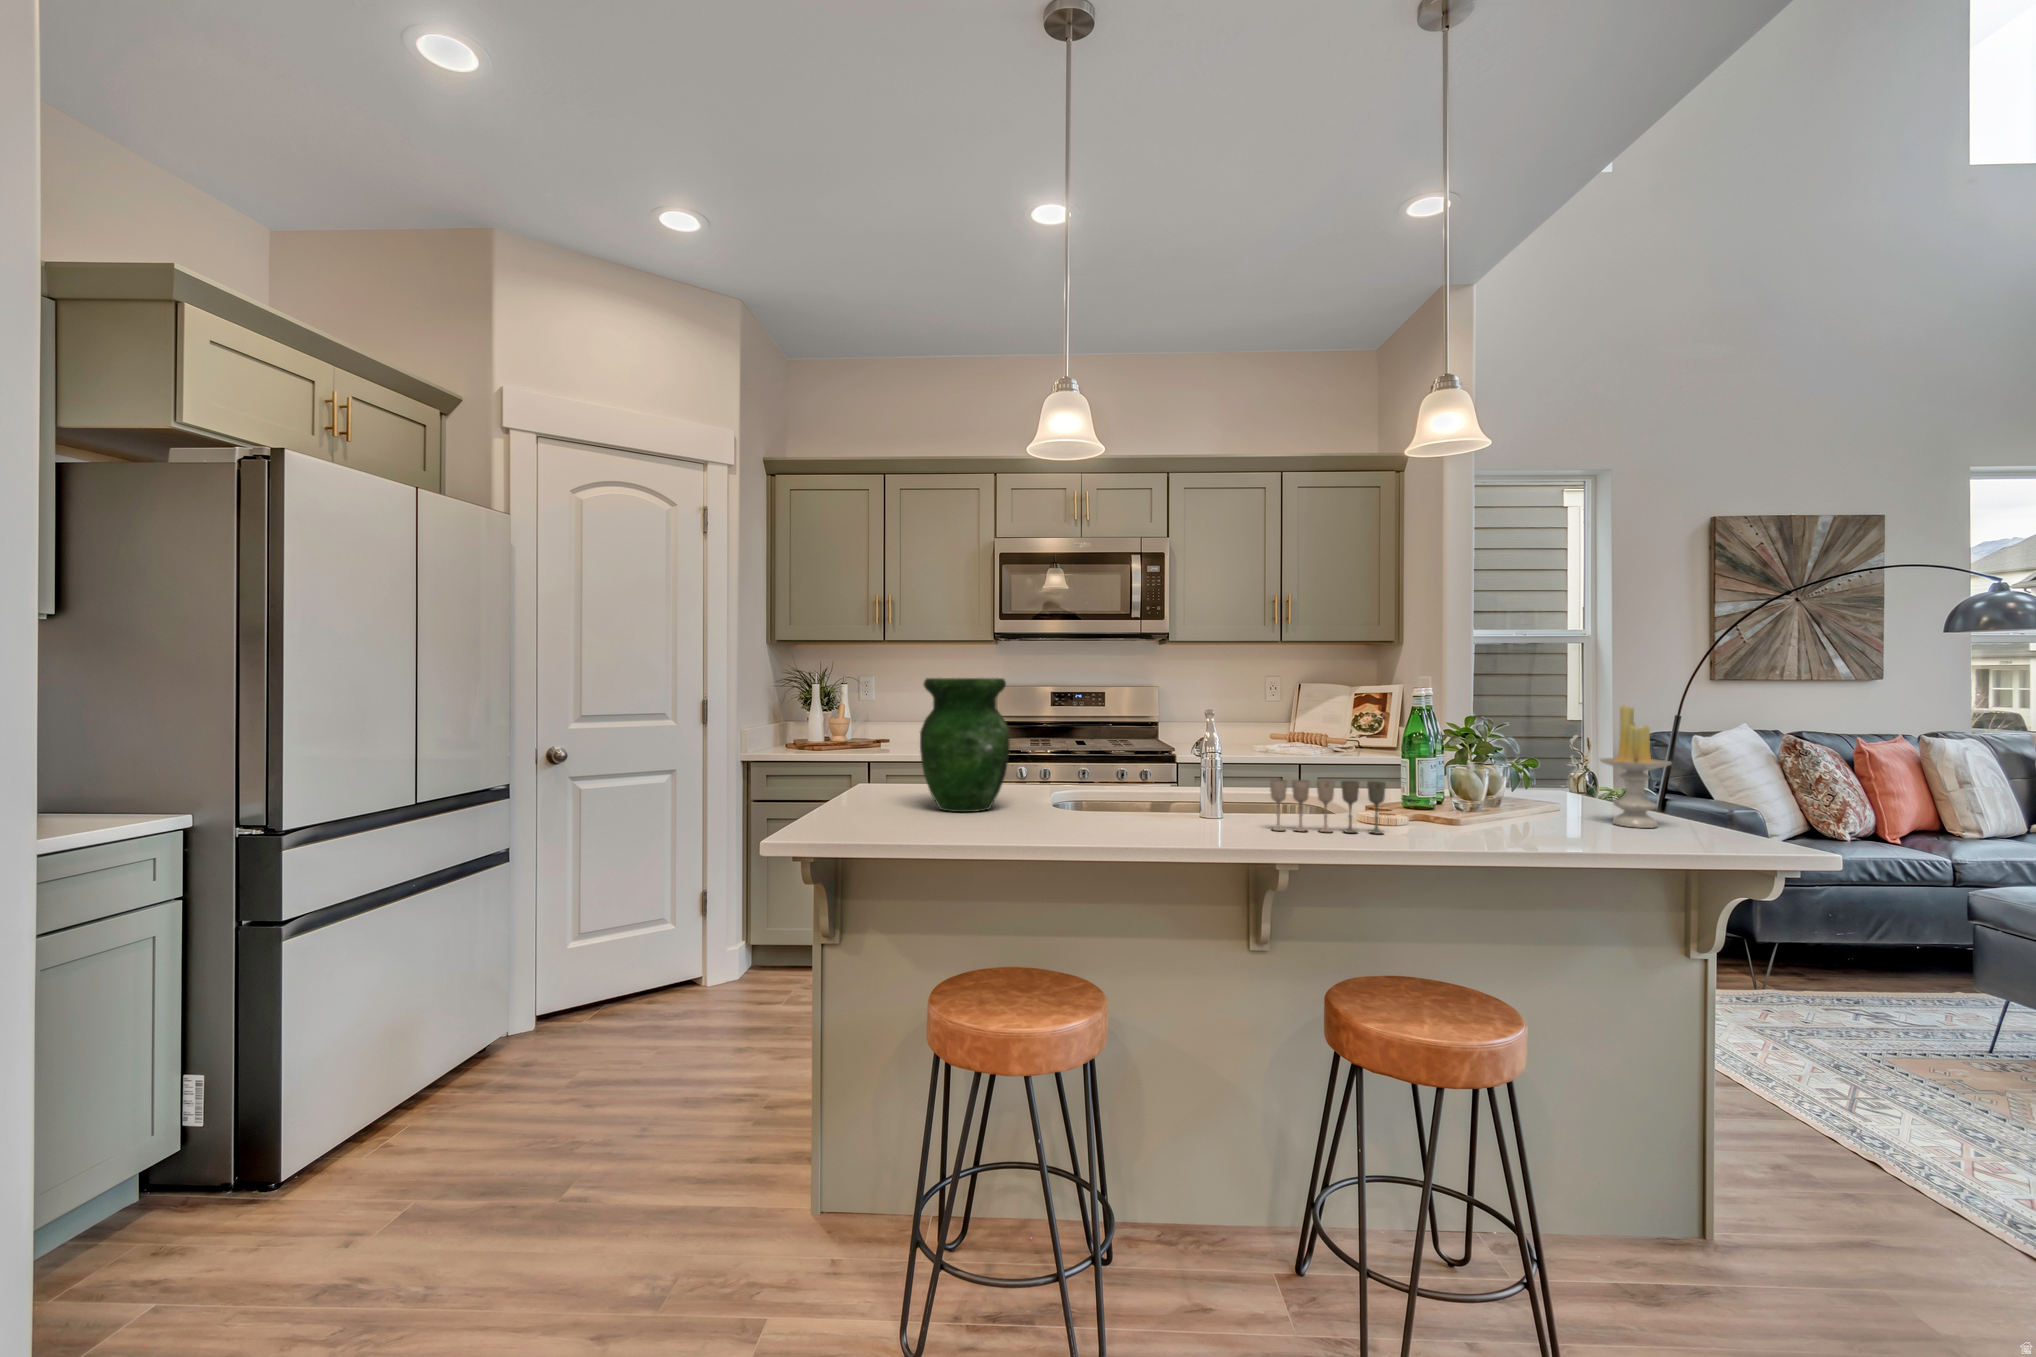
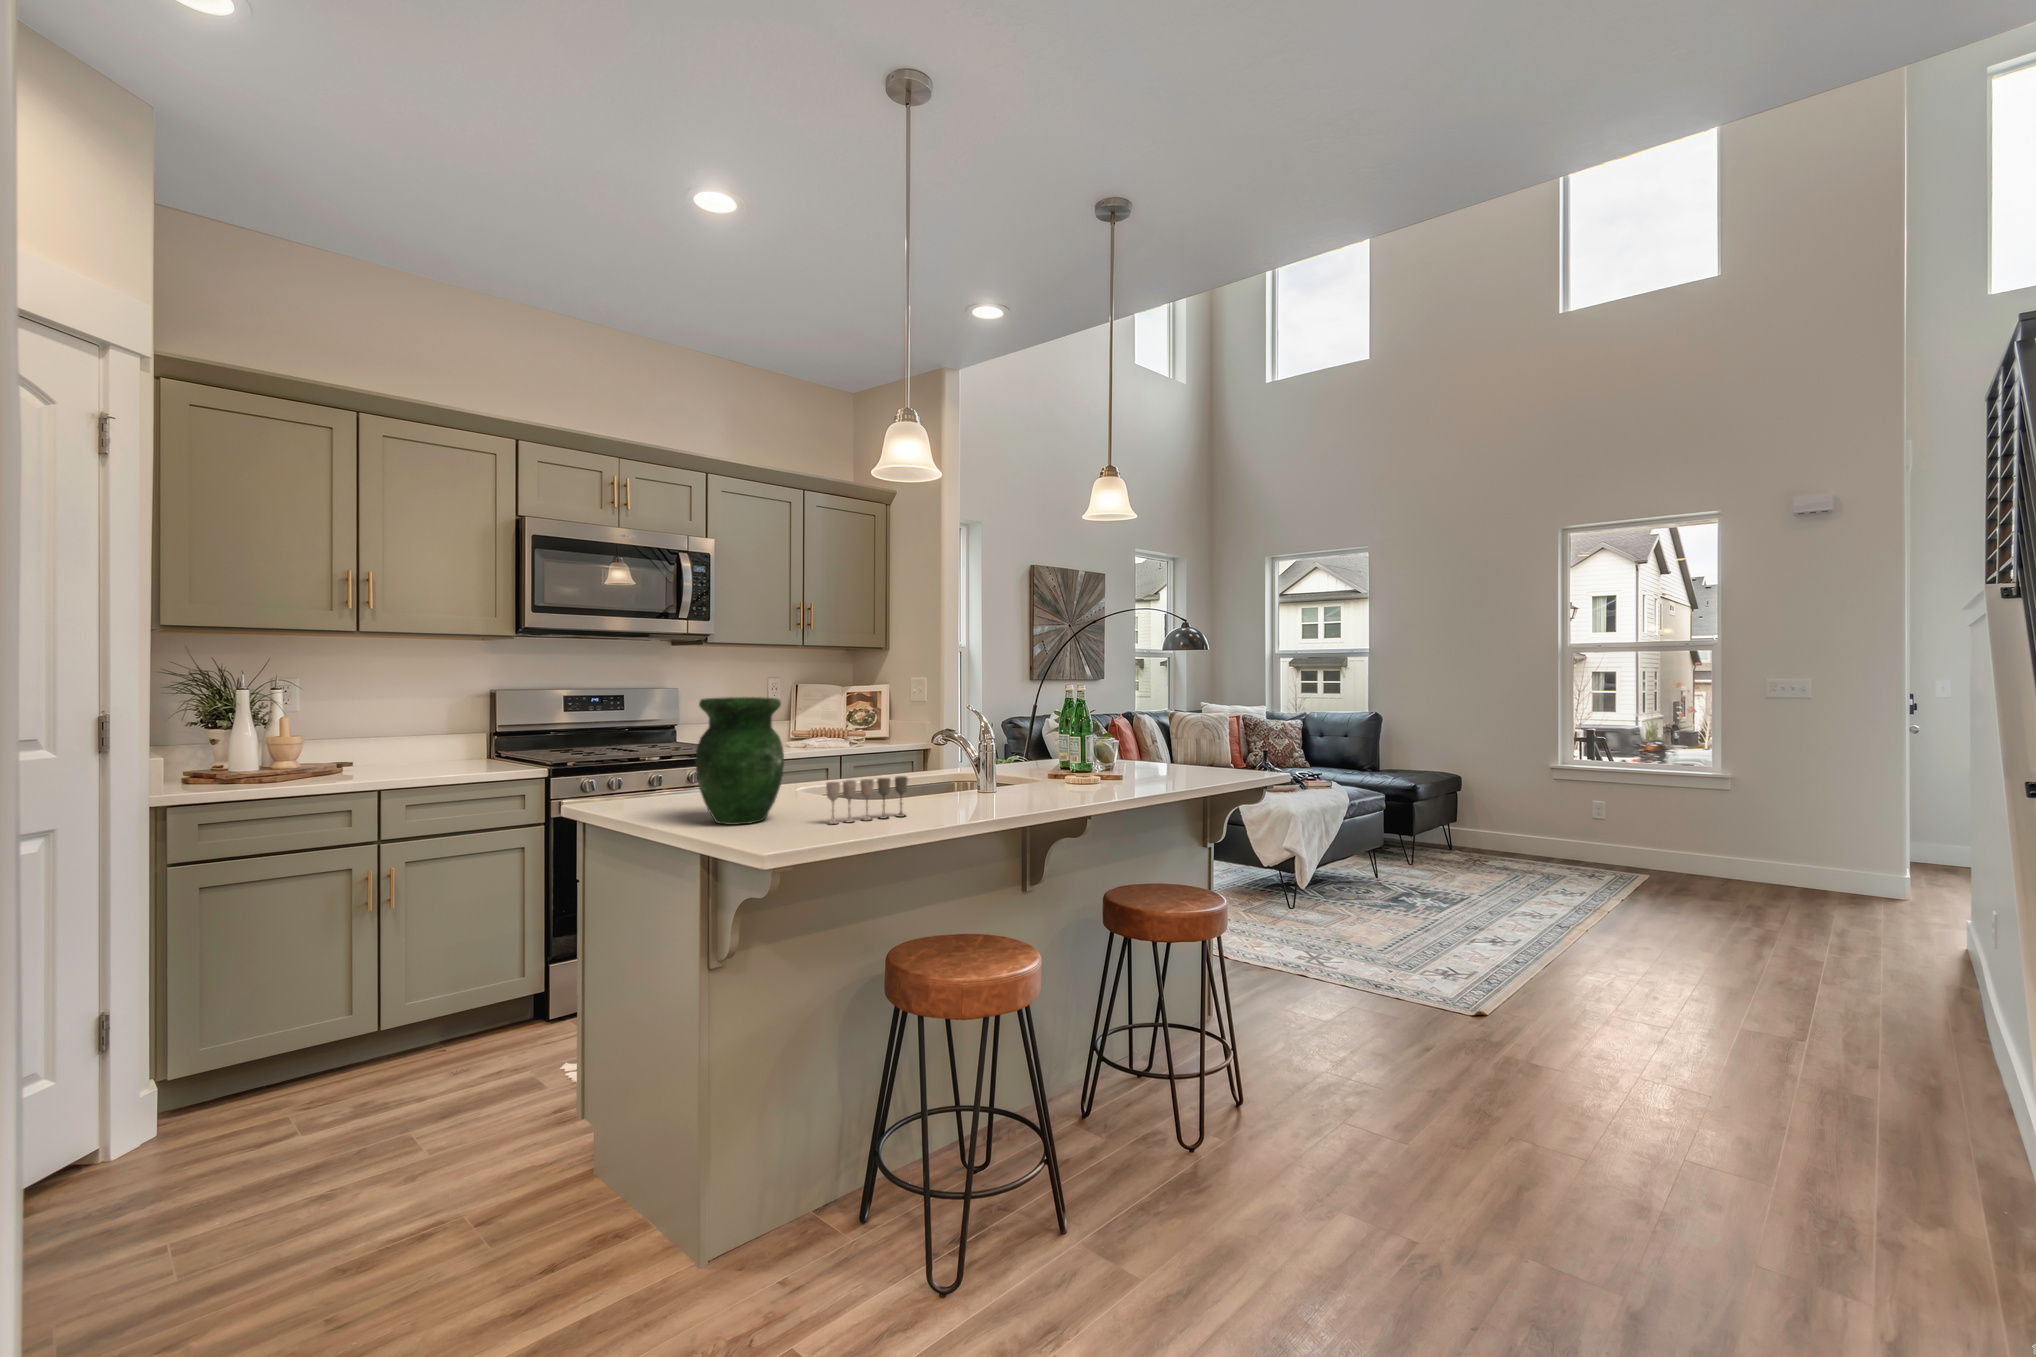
candle: present [1600,706,1672,828] -> none [1124,706,1160,779]
wine glass: present [1270,779,1386,834] -> present [826,776,908,824]

